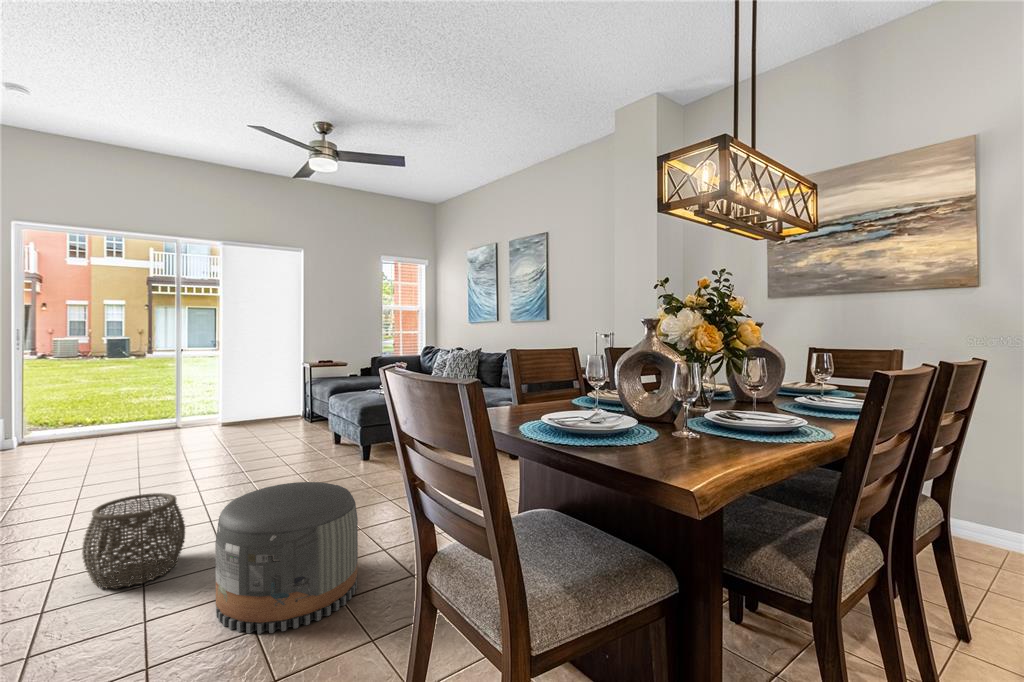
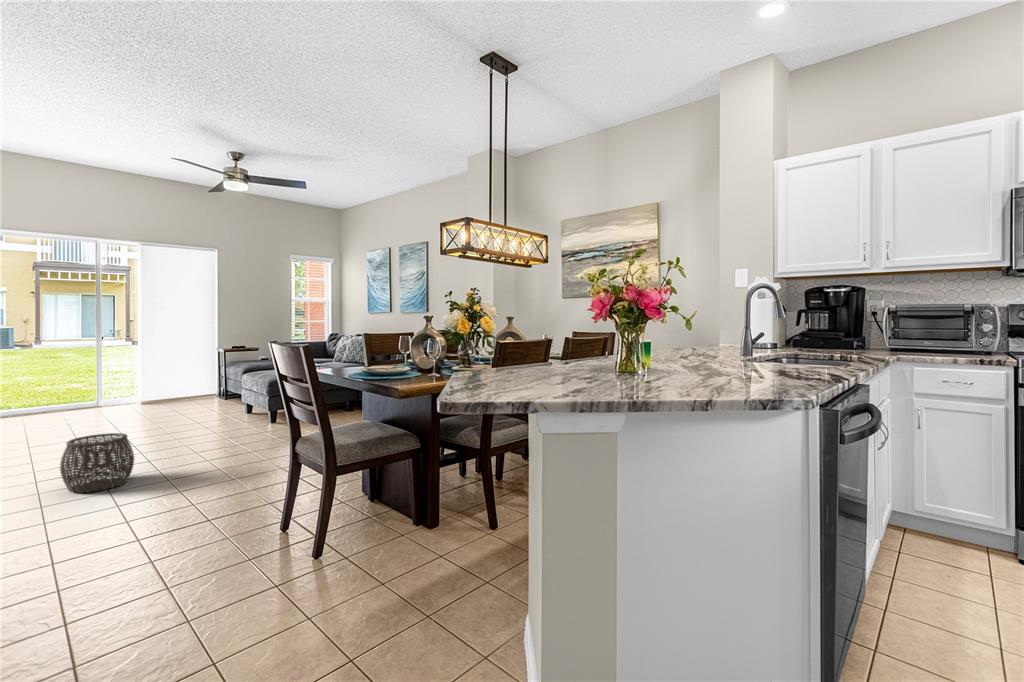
pouf: present [215,482,358,634] -> none [163,420,261,504]

